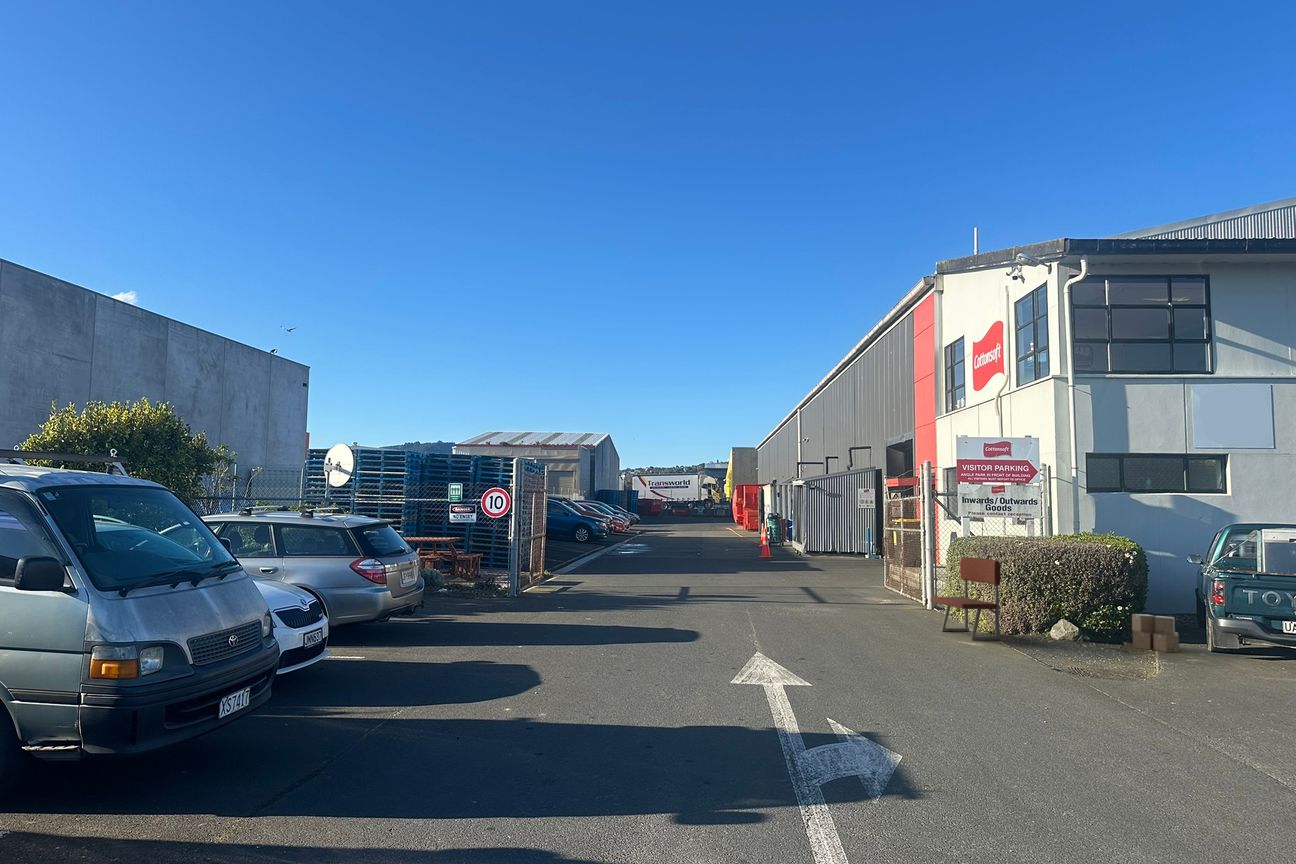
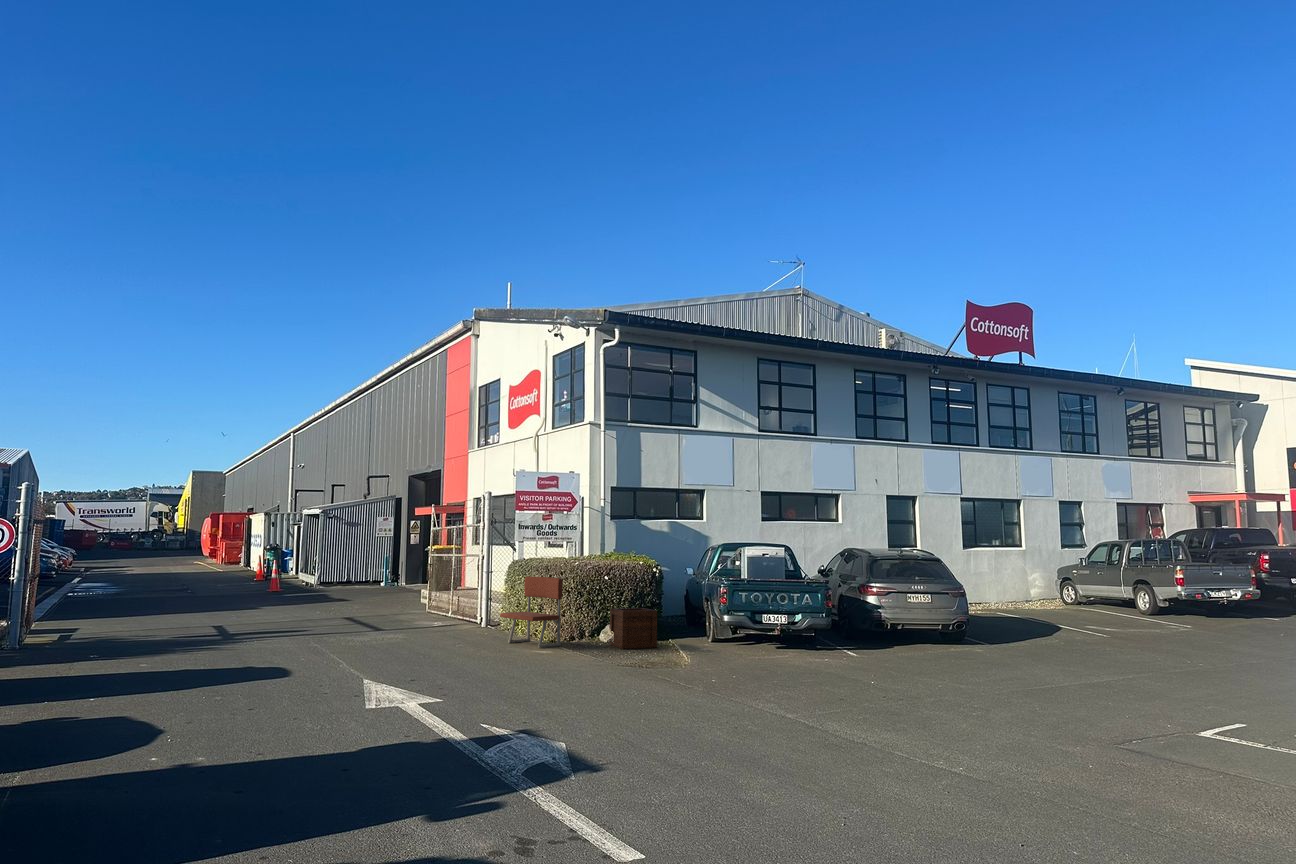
wooden crate: none [1064,600,1126,653] -> present [610,608,657,649]
cardboard box: present [1132,614,1179,652] -> none [657,616,690,645]

